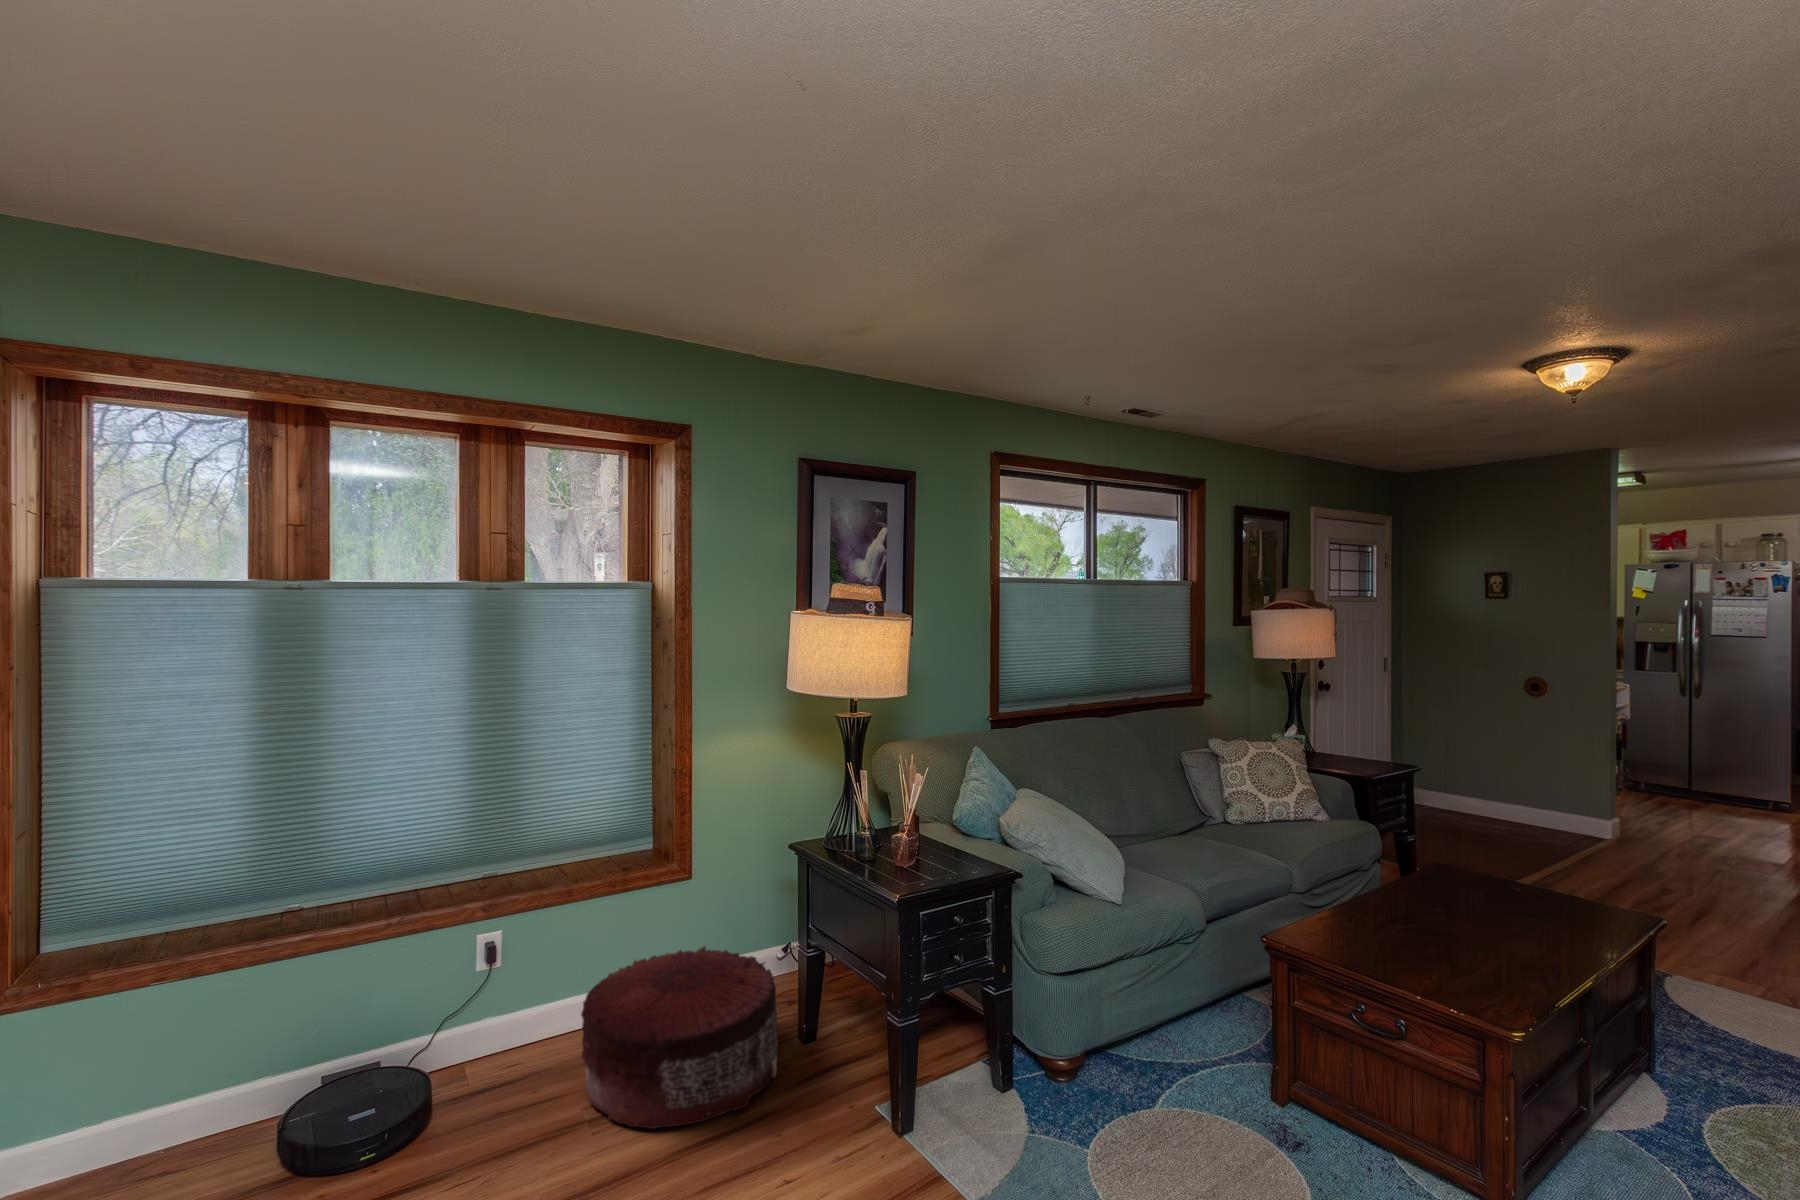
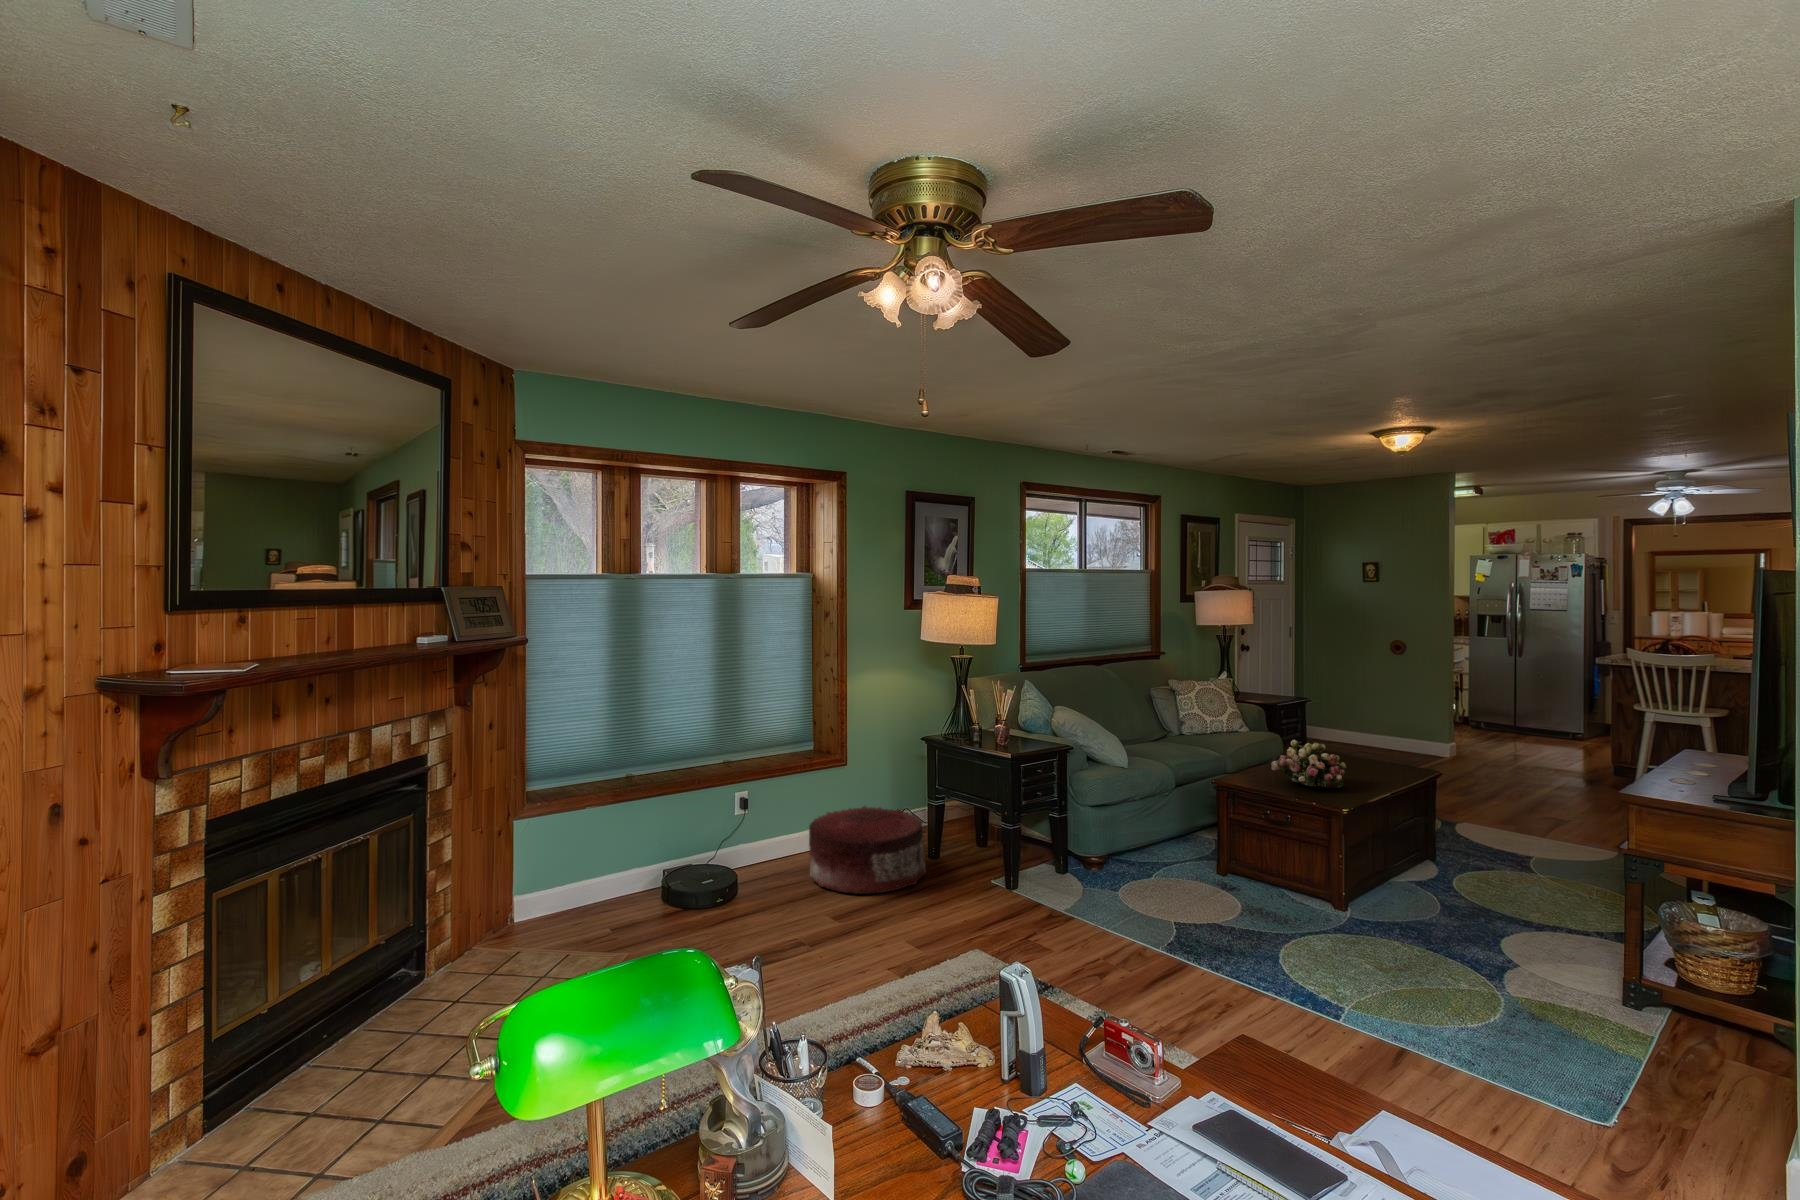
flower arrangement: none [1371,873,1513,970] -> present [1271,740,1346,788]

